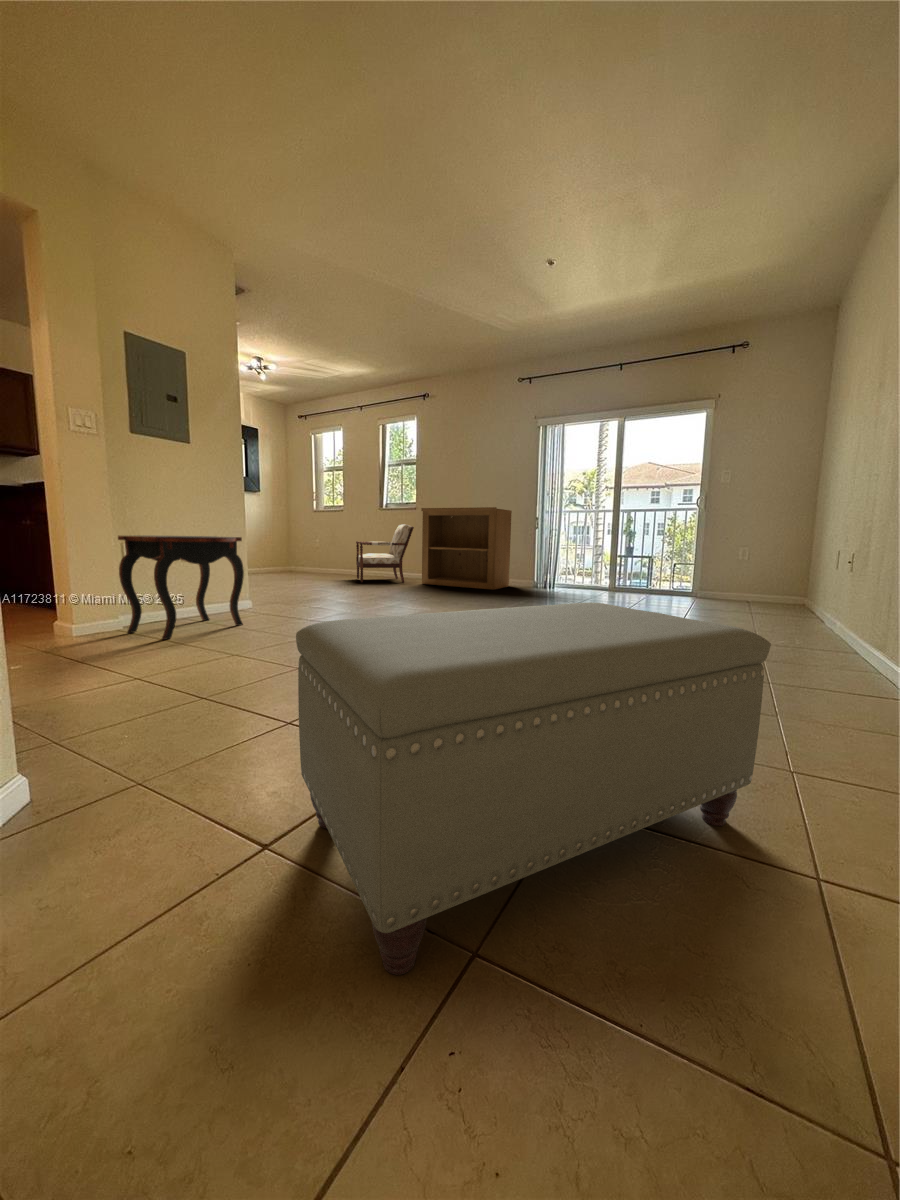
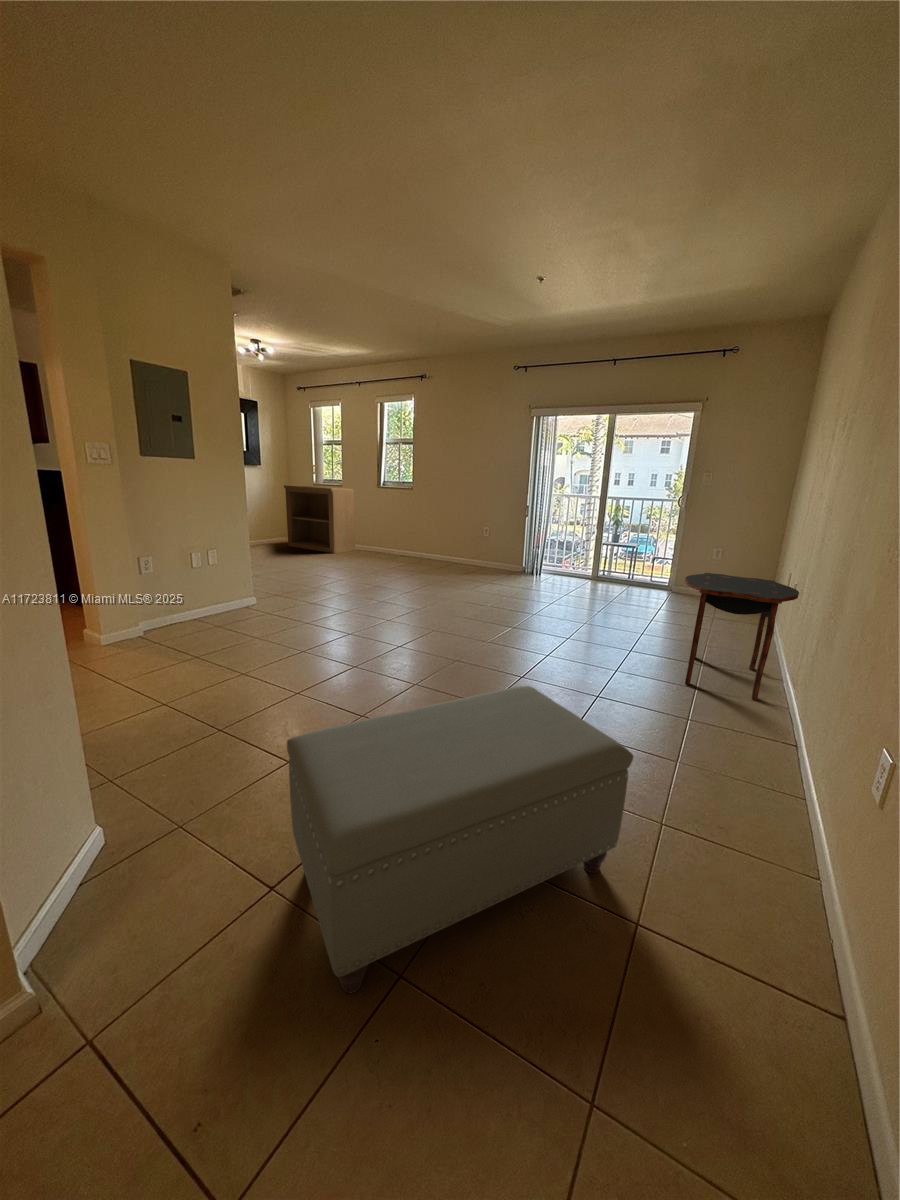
bookshelf: present [421,507,512,590] -> present [284,485,355,553]
armchair: present [356,524,414,583] -> none [354,505,409,562]
side table: present [118,536,244,640] -> present [685,573,799,700]

